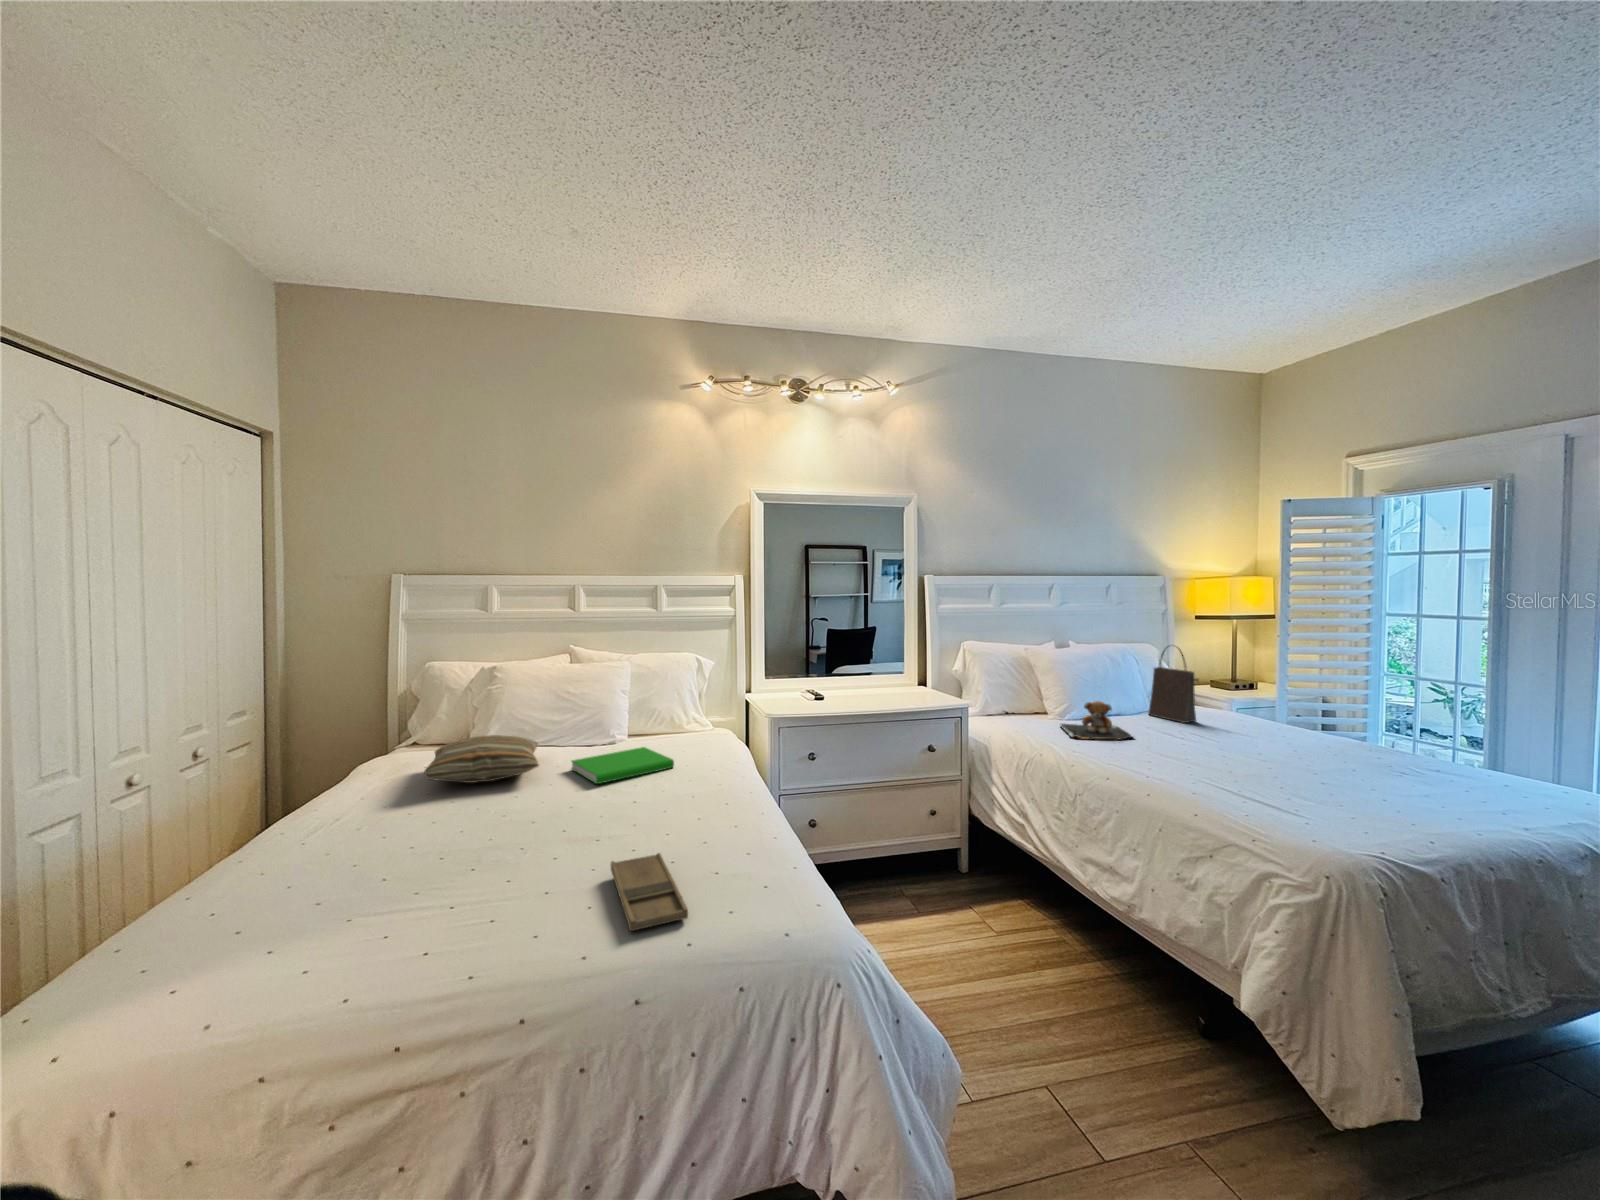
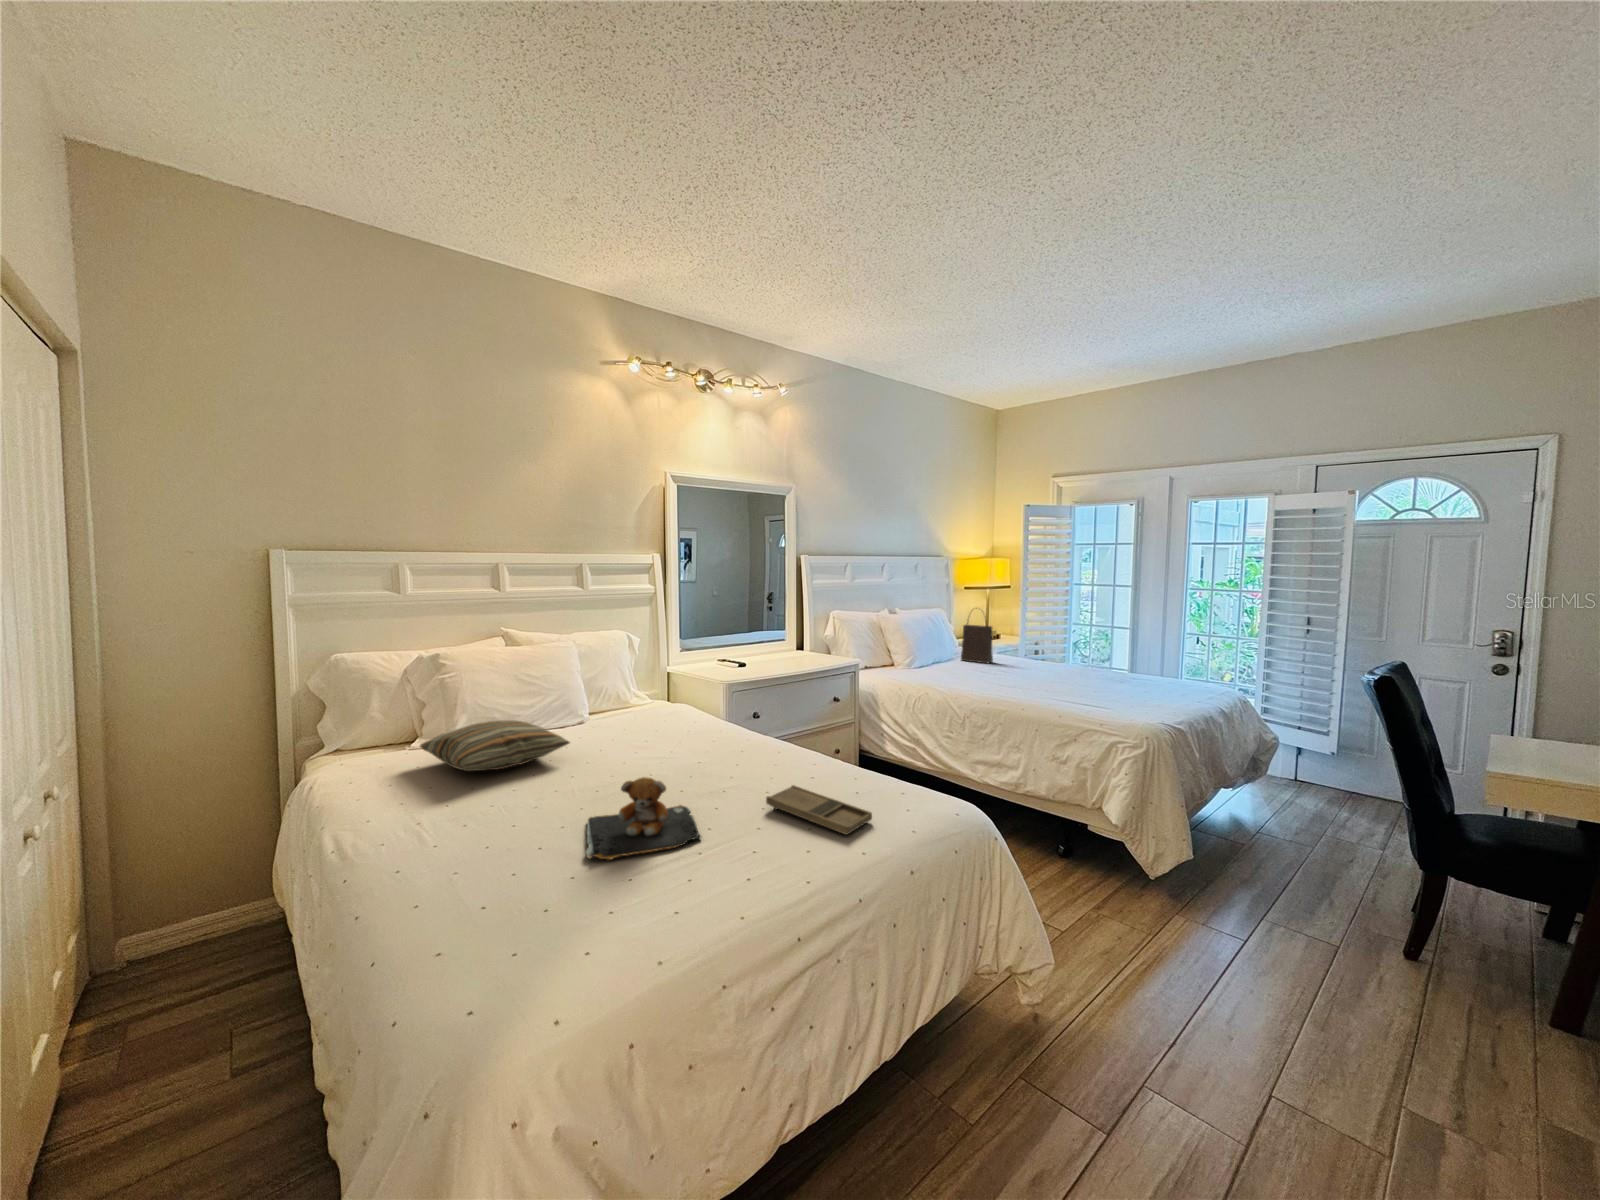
teddy bear: present [1061,701,1133,739] -> present [586,777,701,859]
book: present [572,747,674,784] -> none [582,719,681,753]

